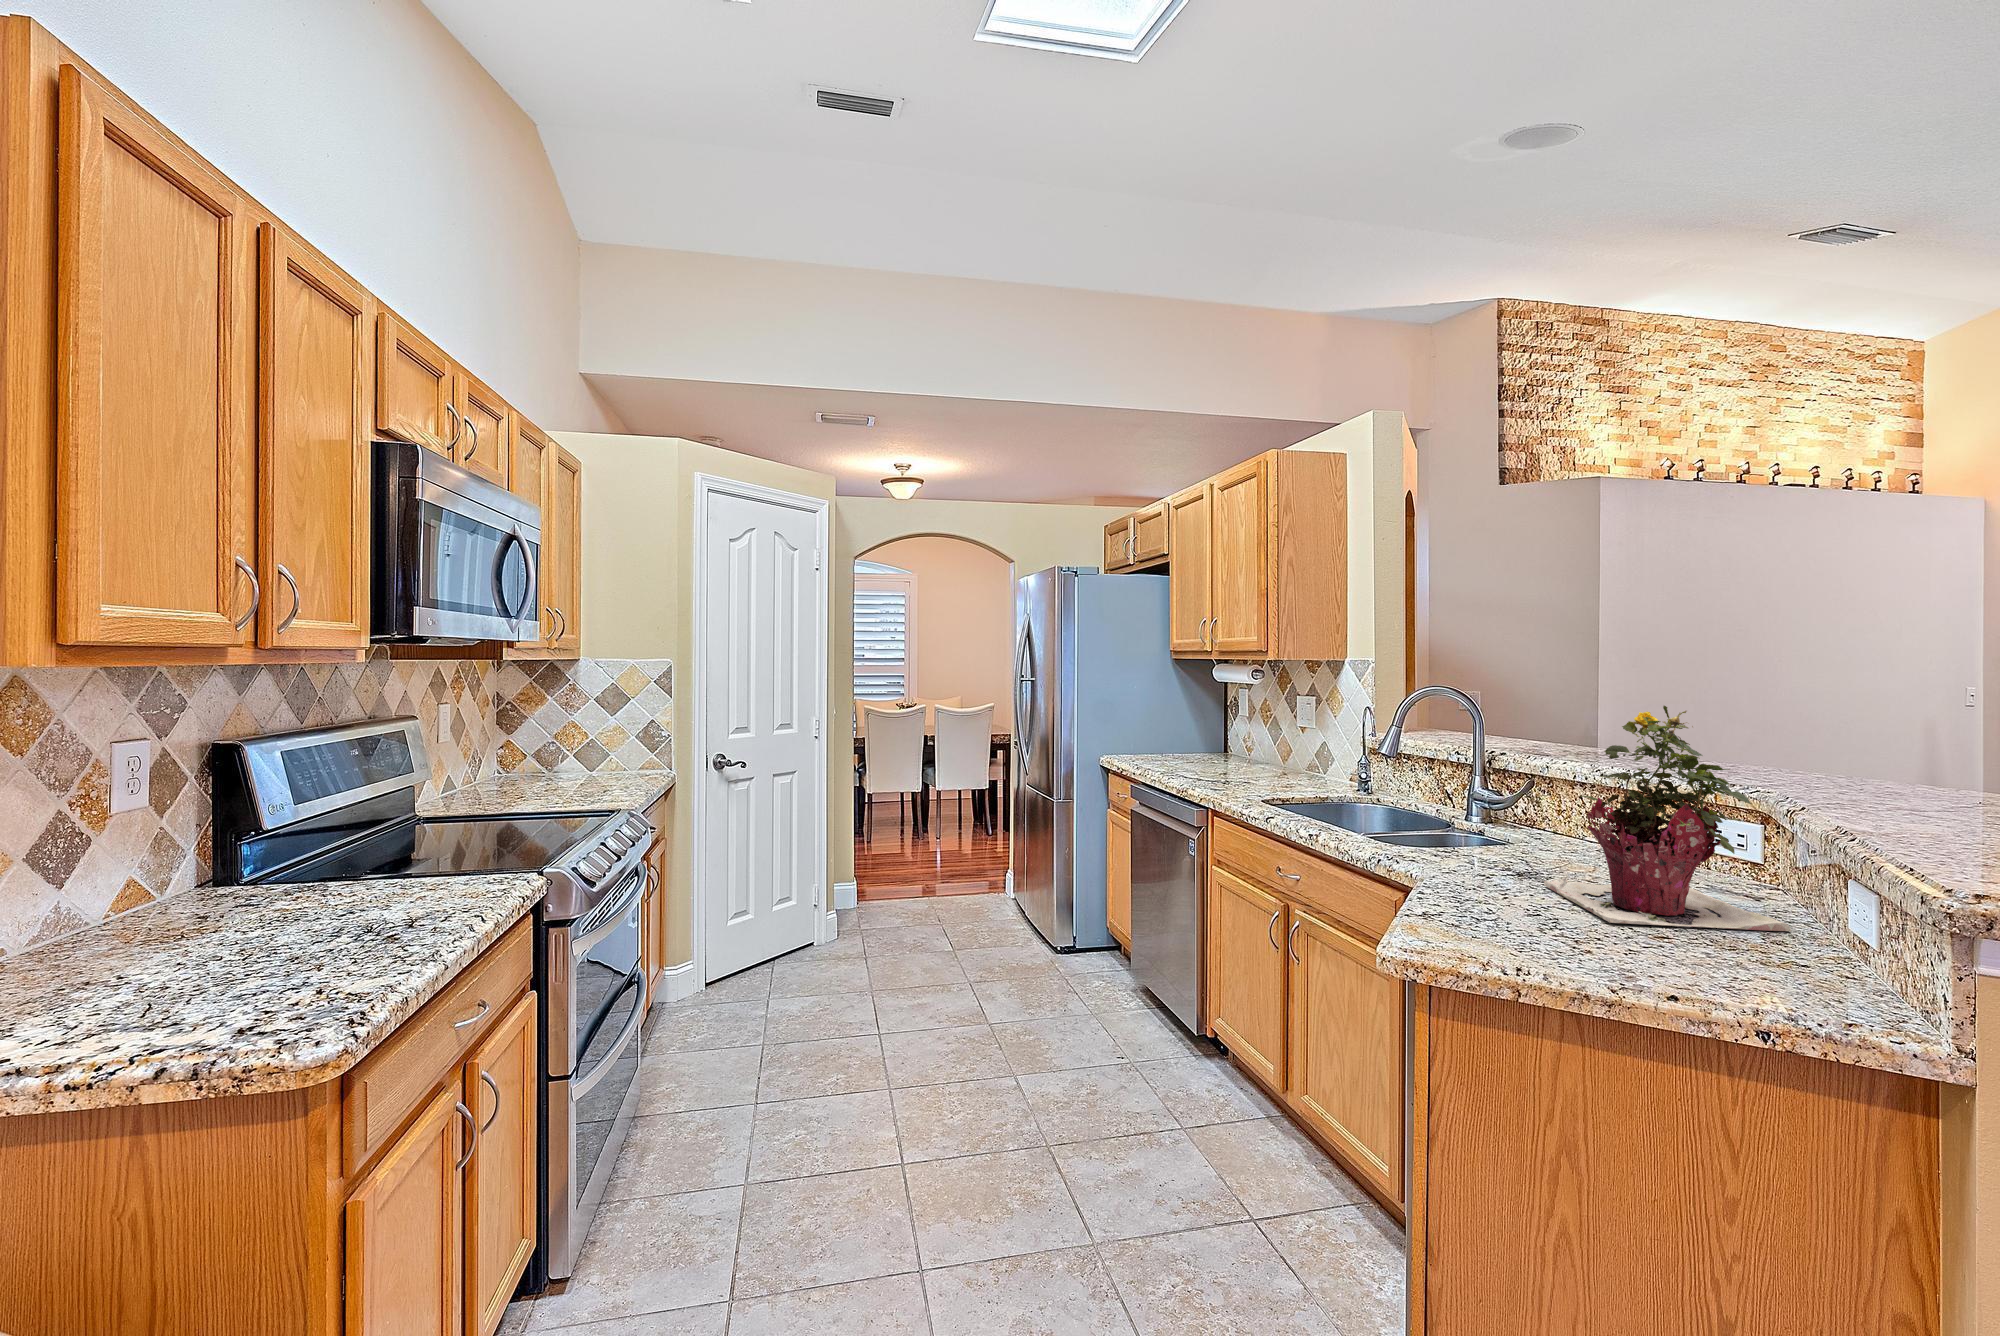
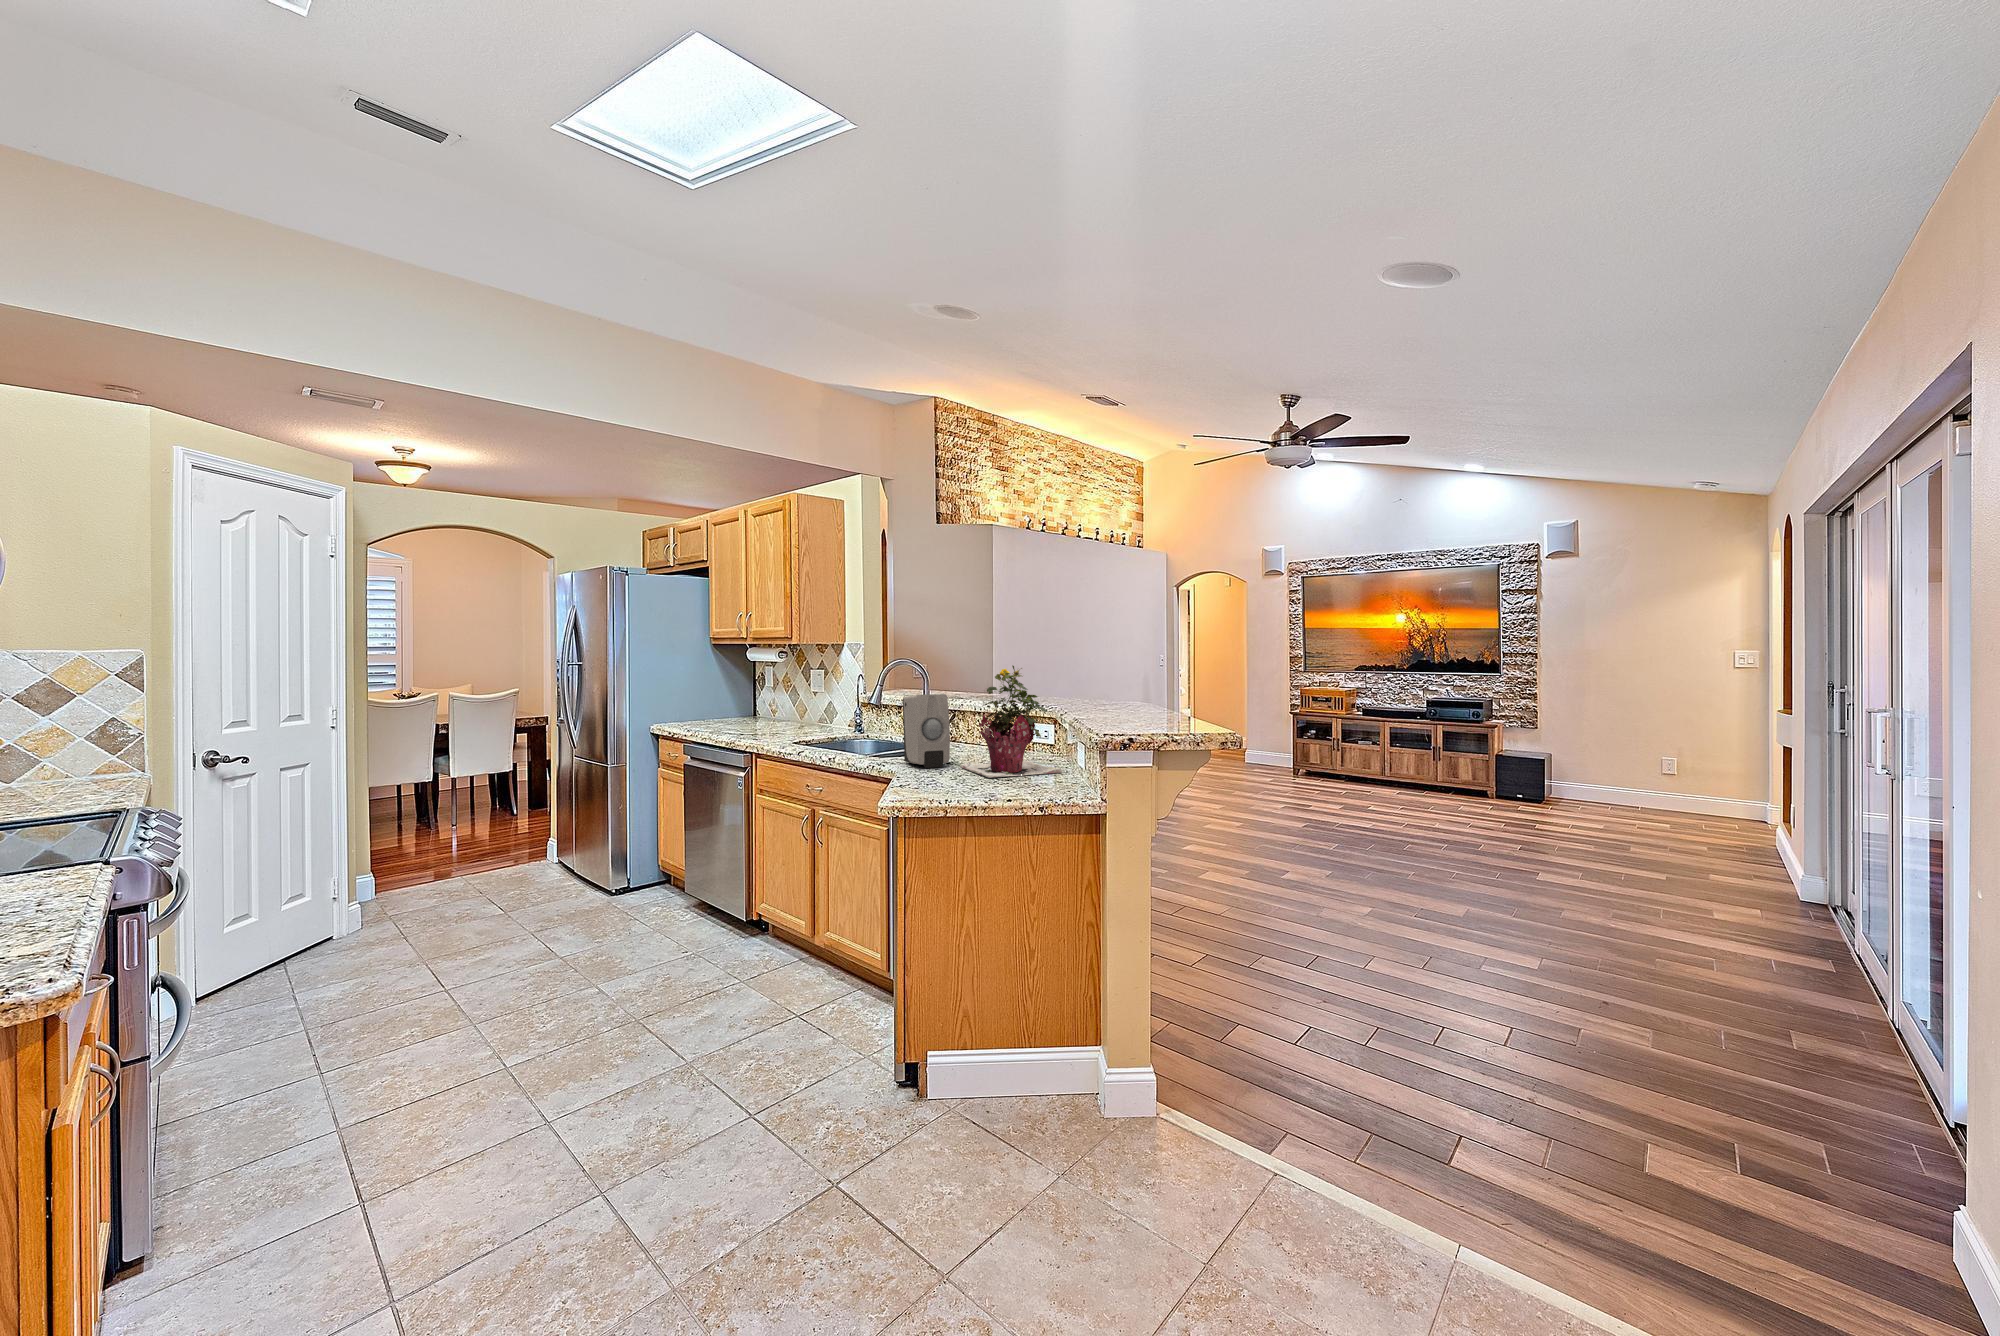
soap dispenser: none [1434,750,1524,880] -> present [903,694,950,768]

